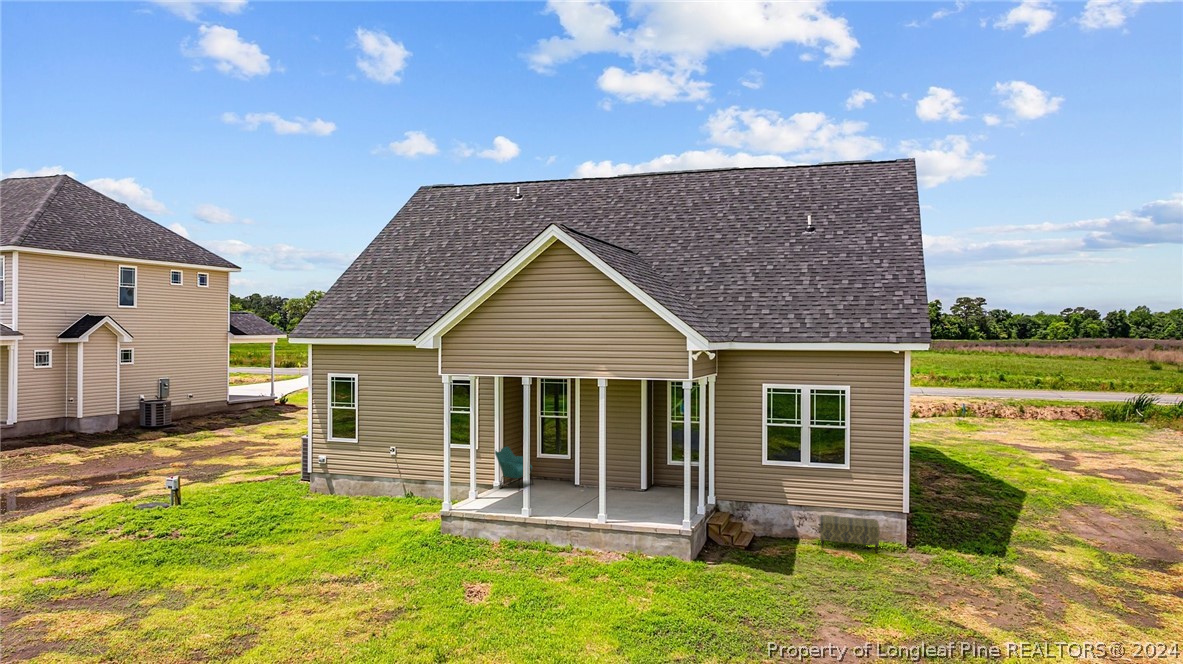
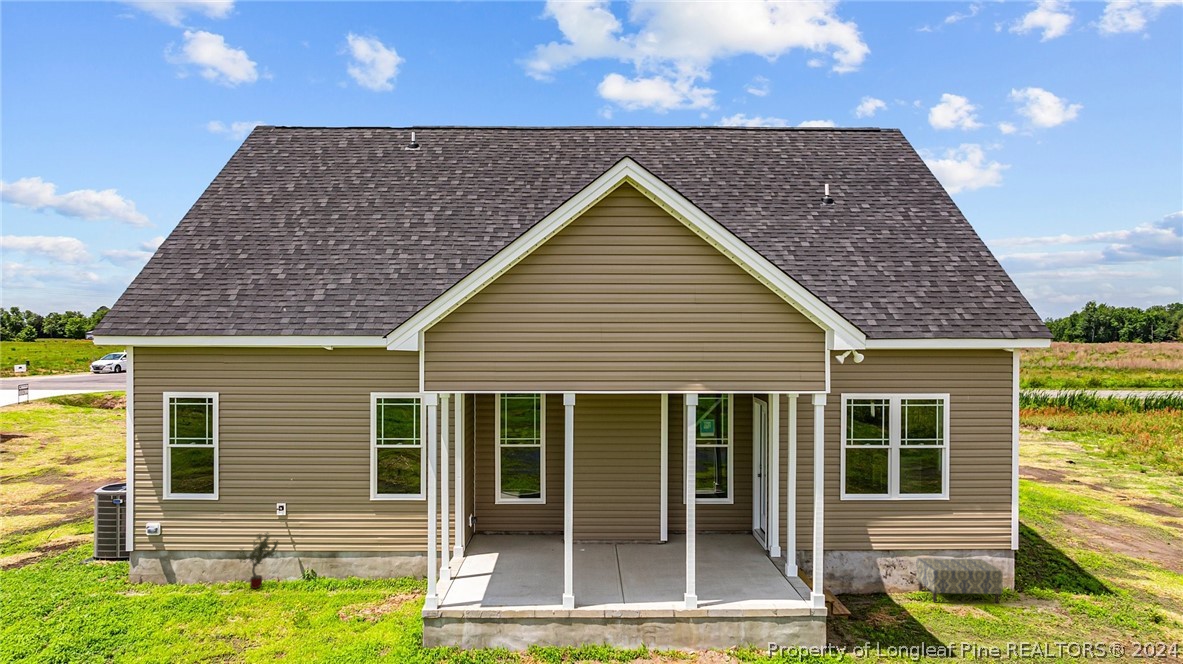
armchair: present [495,446,533,490] -> none [465,491,516,558]
potted tree: none [365,464,388,499] -> present [236,533,278,589]

